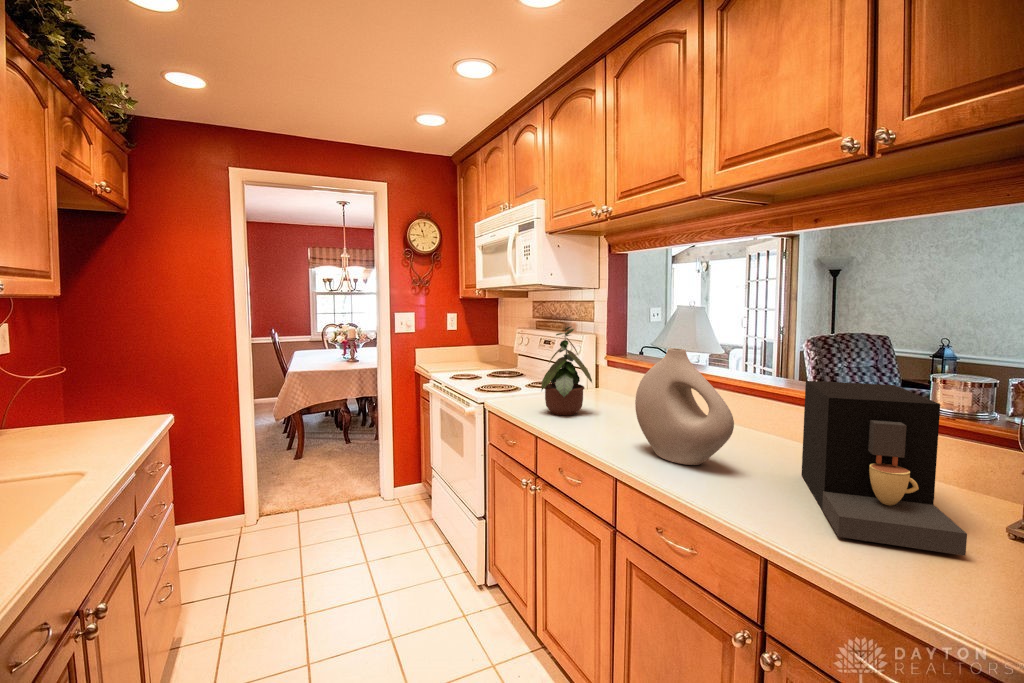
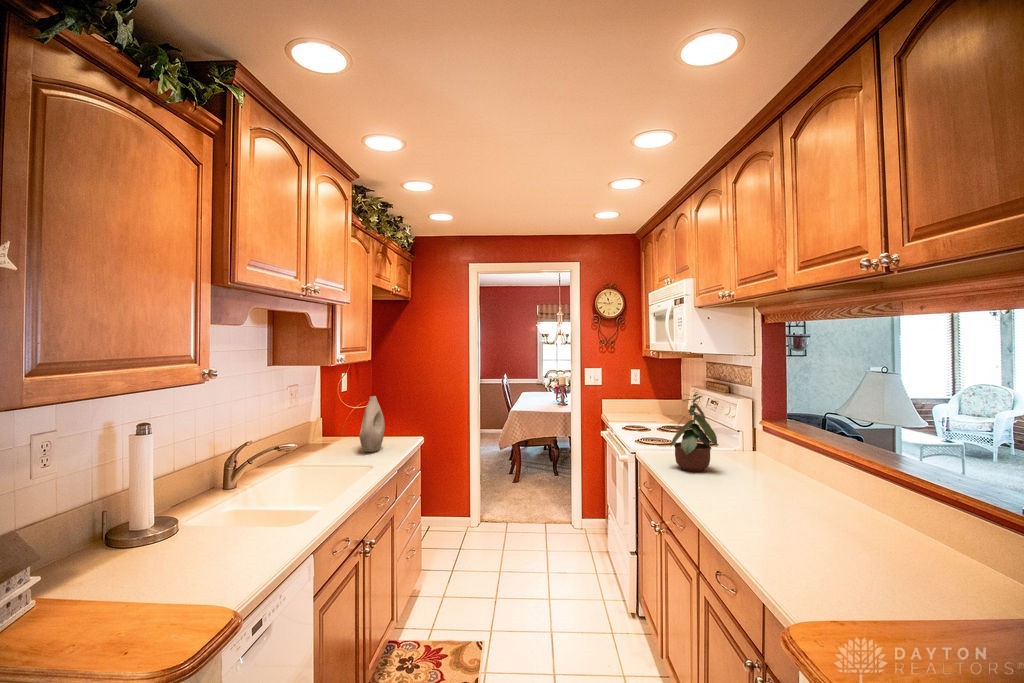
vase: present [635,348,734,465] -> present [359,396,385,452]
coffee maker: present [801,381,967,556] -> none [812,463,947,626]

